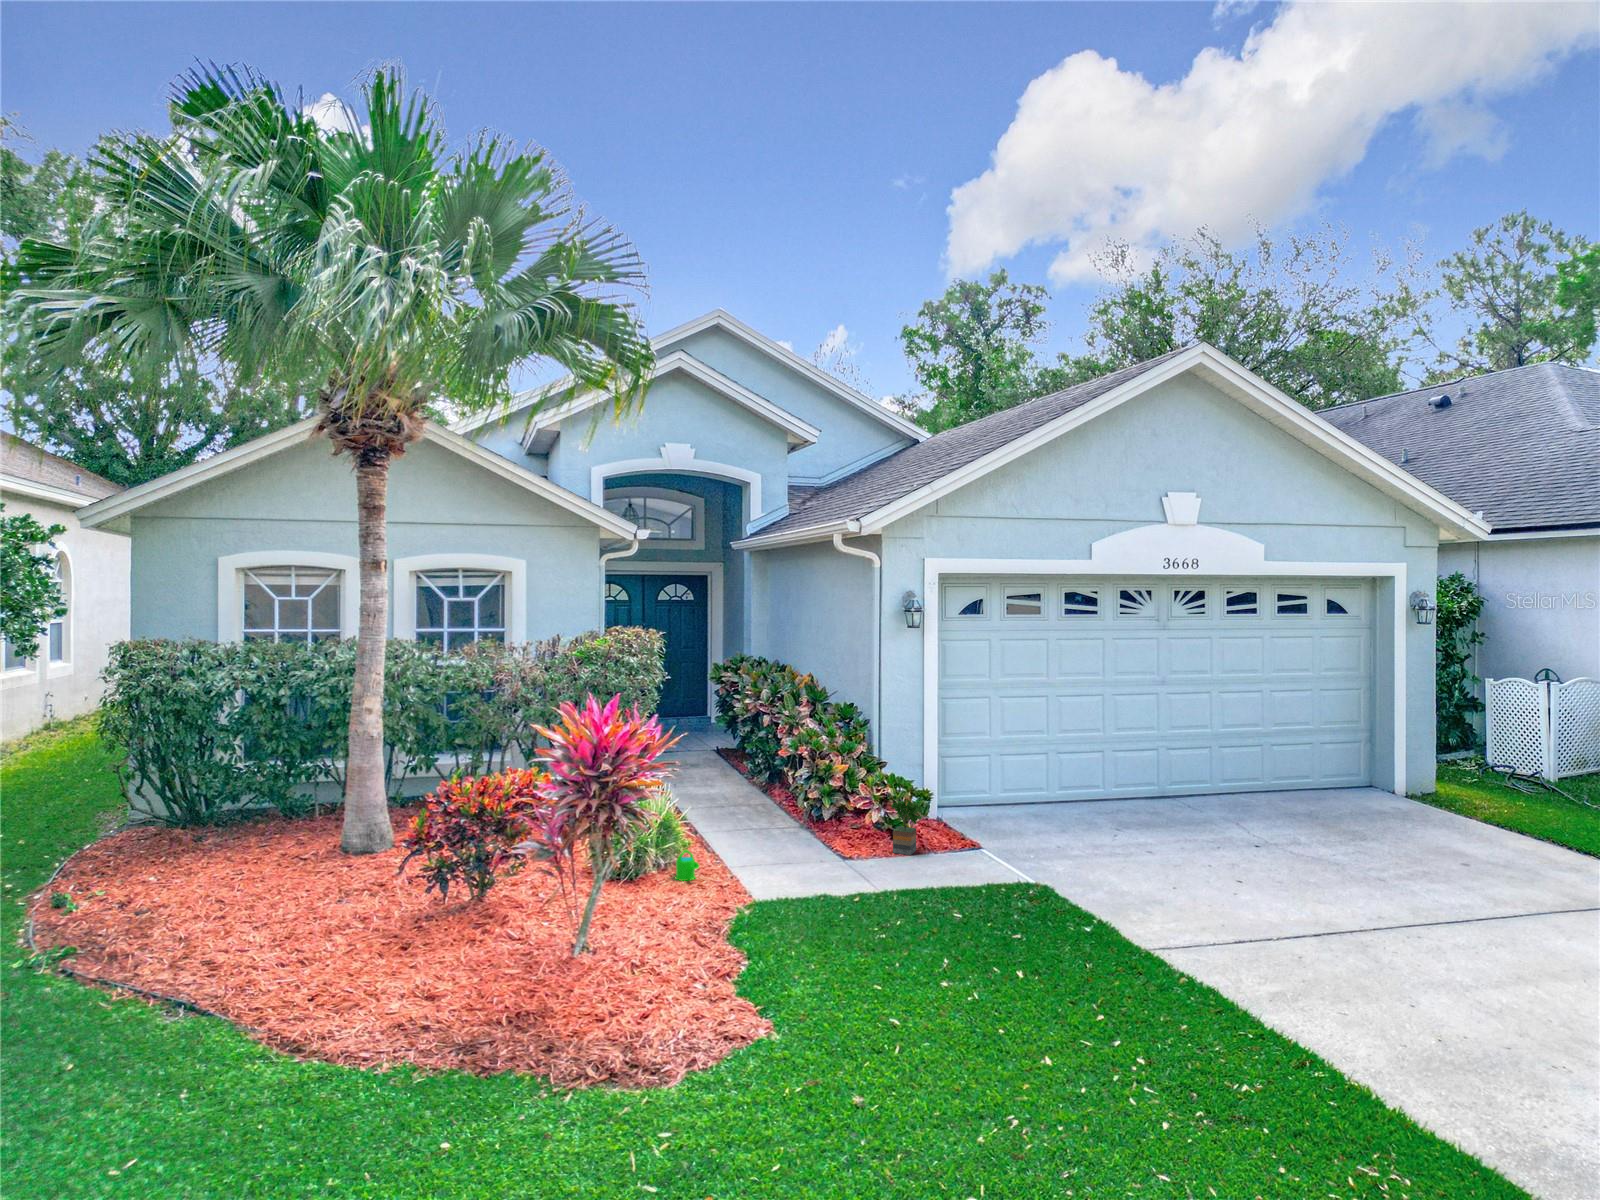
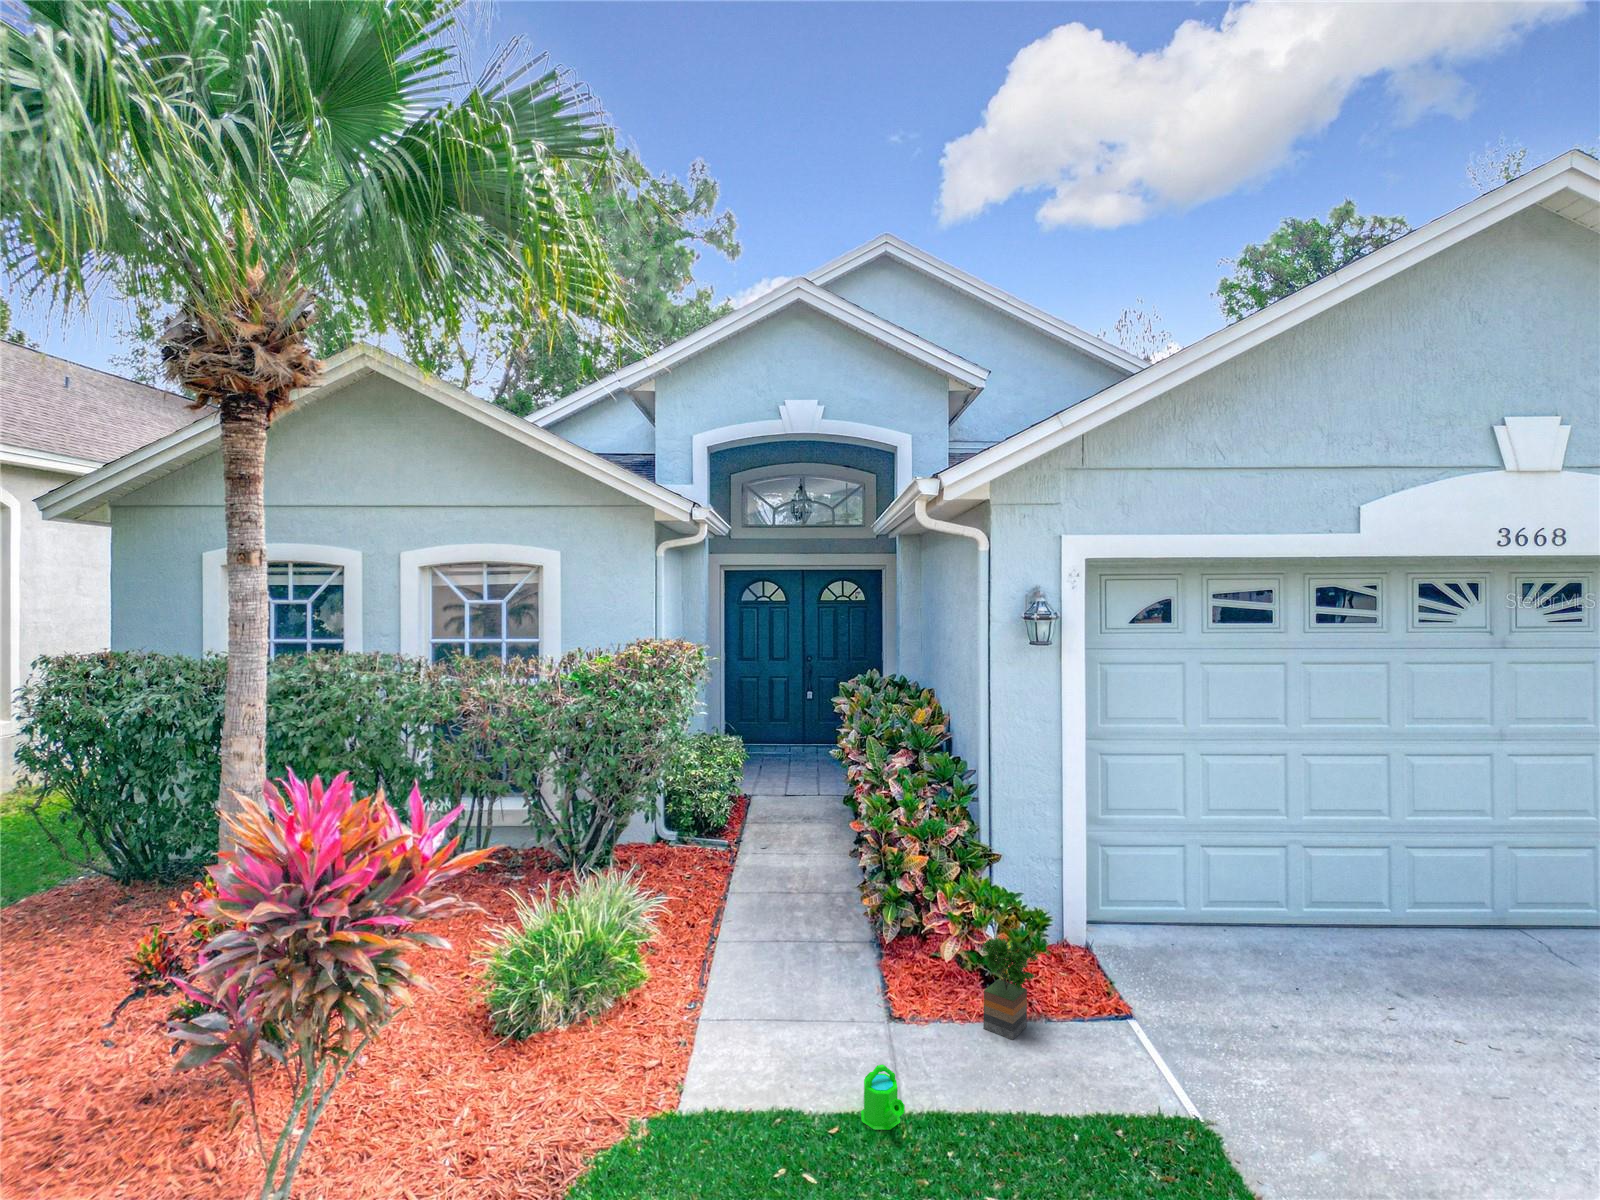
watering can: present [675,850,699,881] -> present [861,1064,905,1130]

